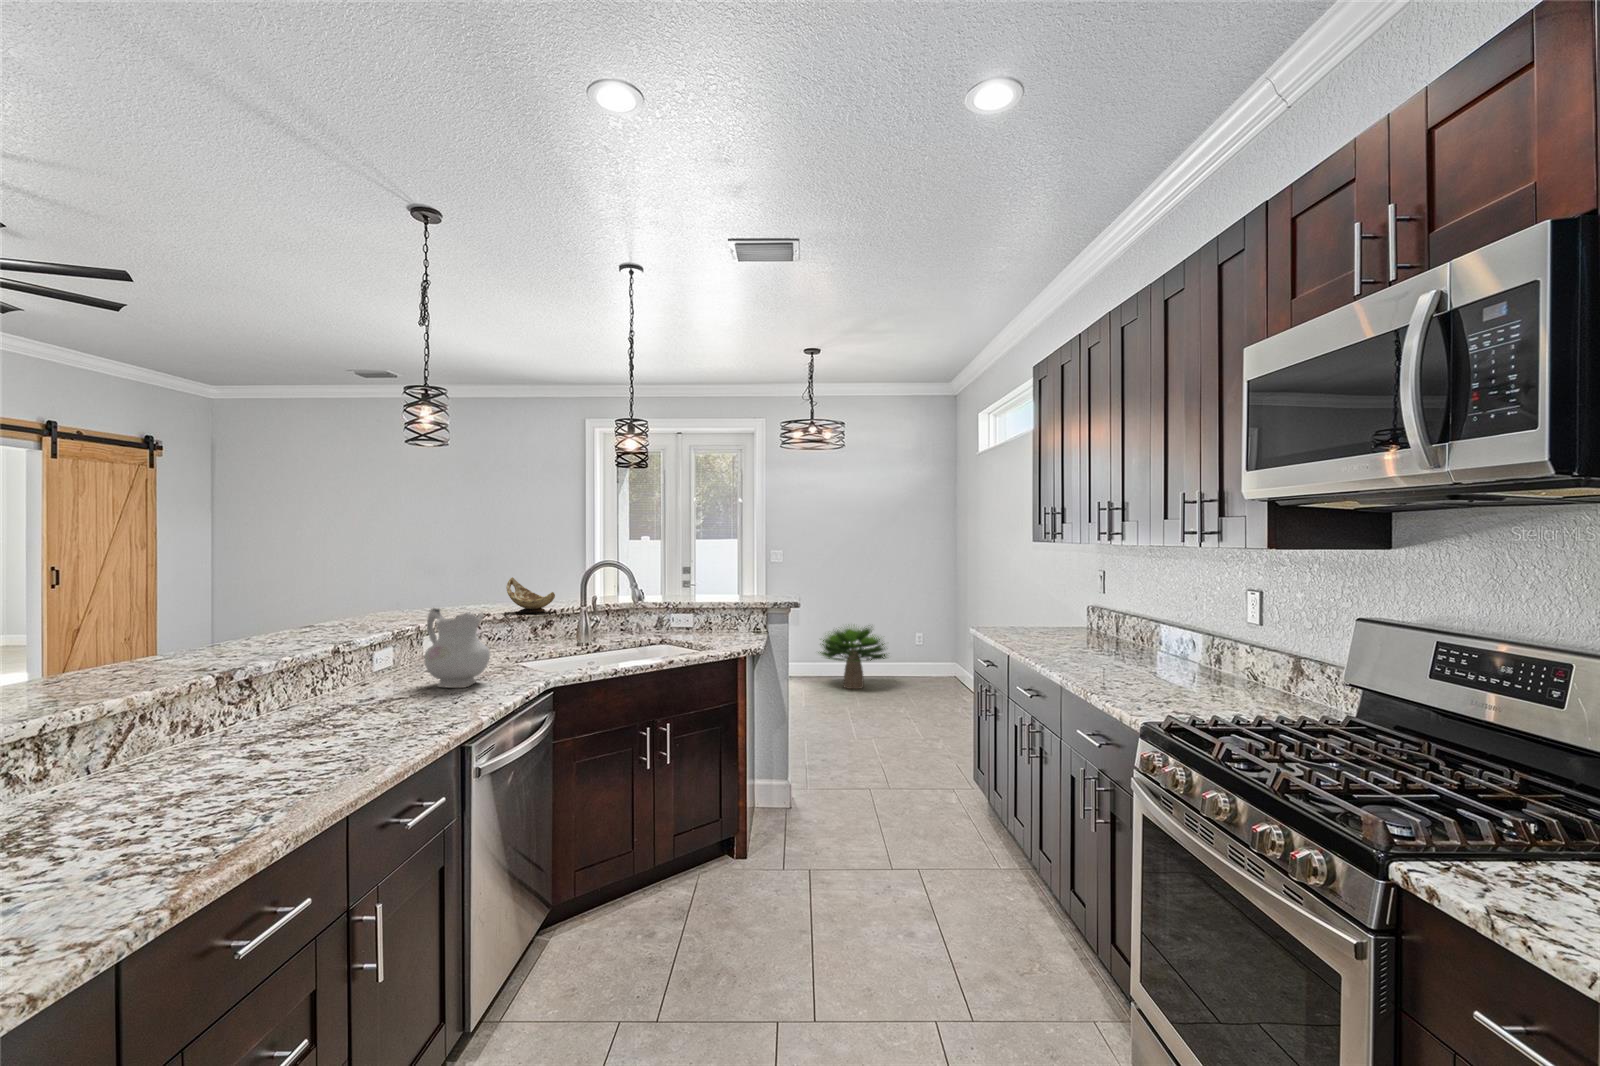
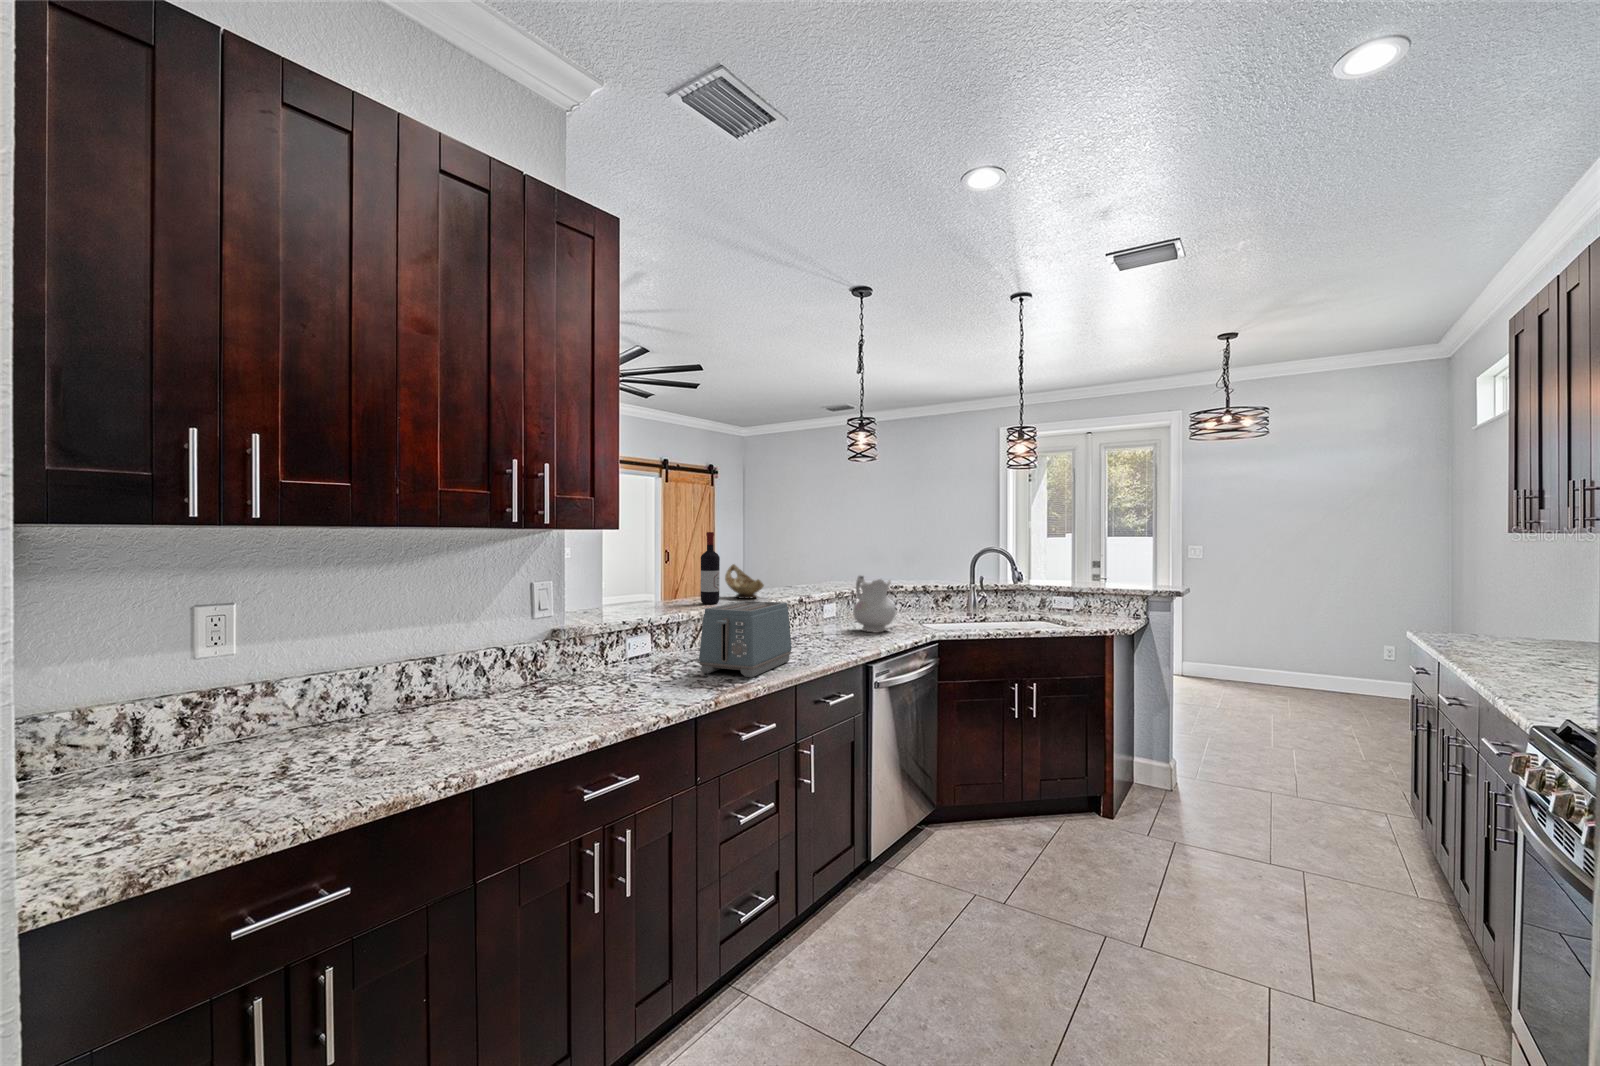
wine bottle: none [130,552,174,678] -> present [701,532,720,604]
decorative bowl: present [506,577,555,613] -> present [725,564,764,599]
potted plant: present [818,626,887,689] -> none [1238,626,1344,699]
toaster: none [129,672,333,830] -> present [699,601,791,678]

